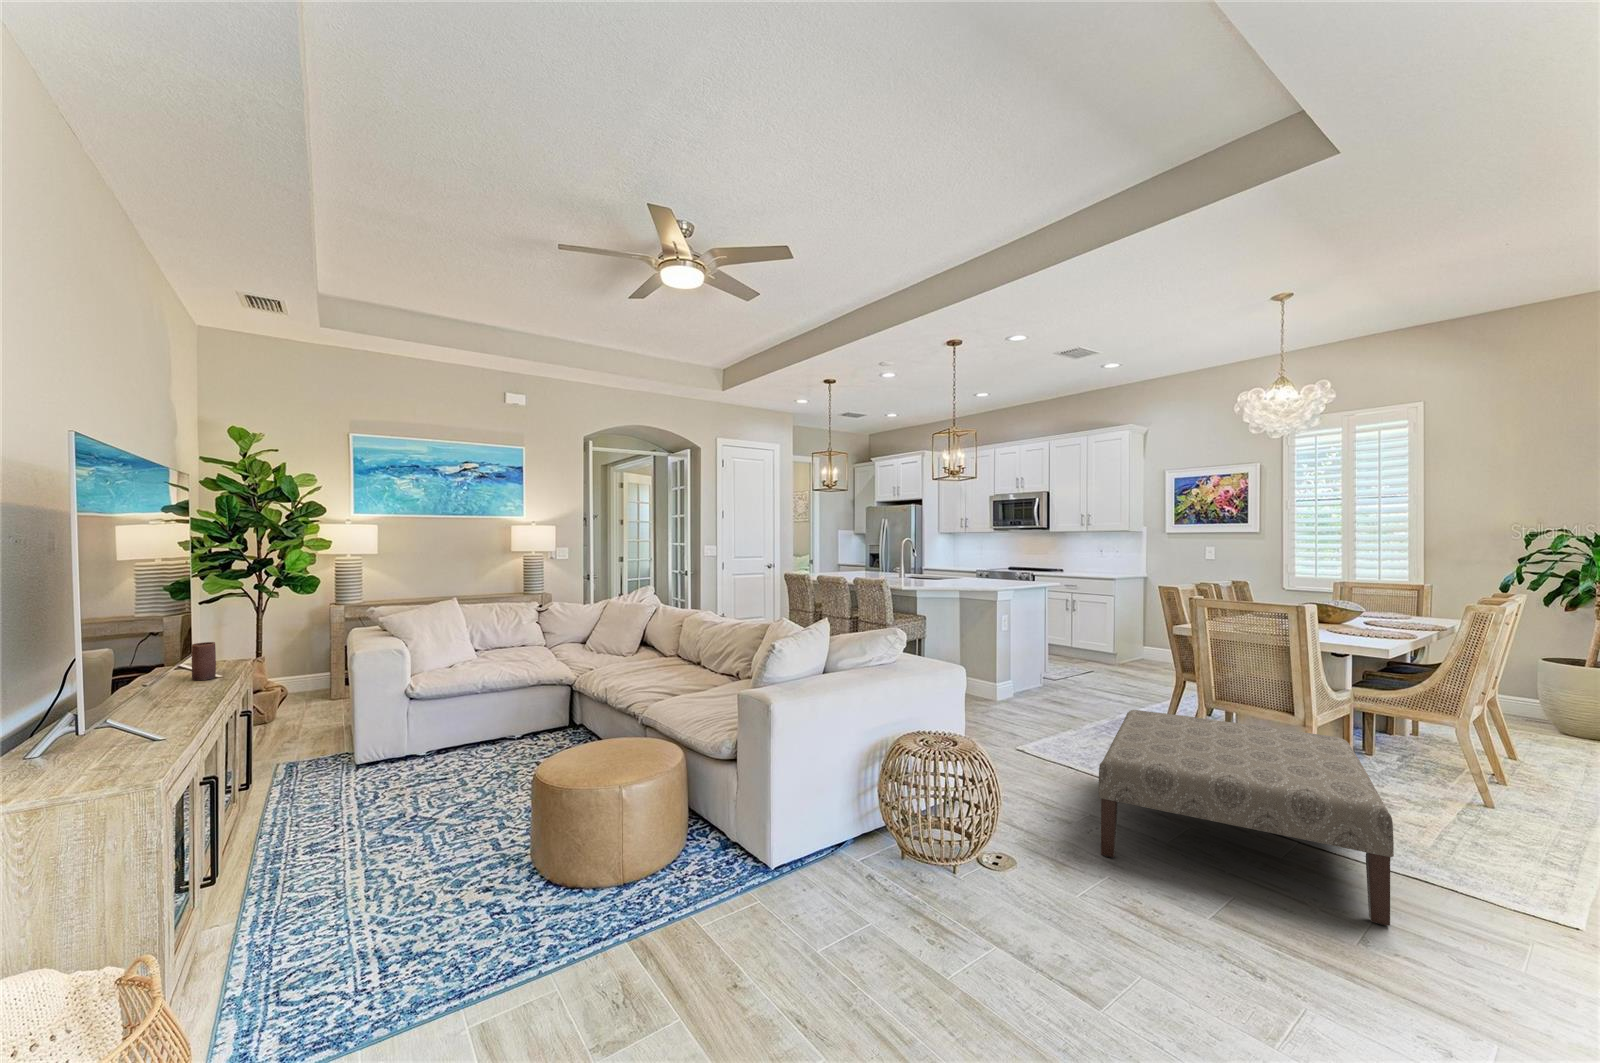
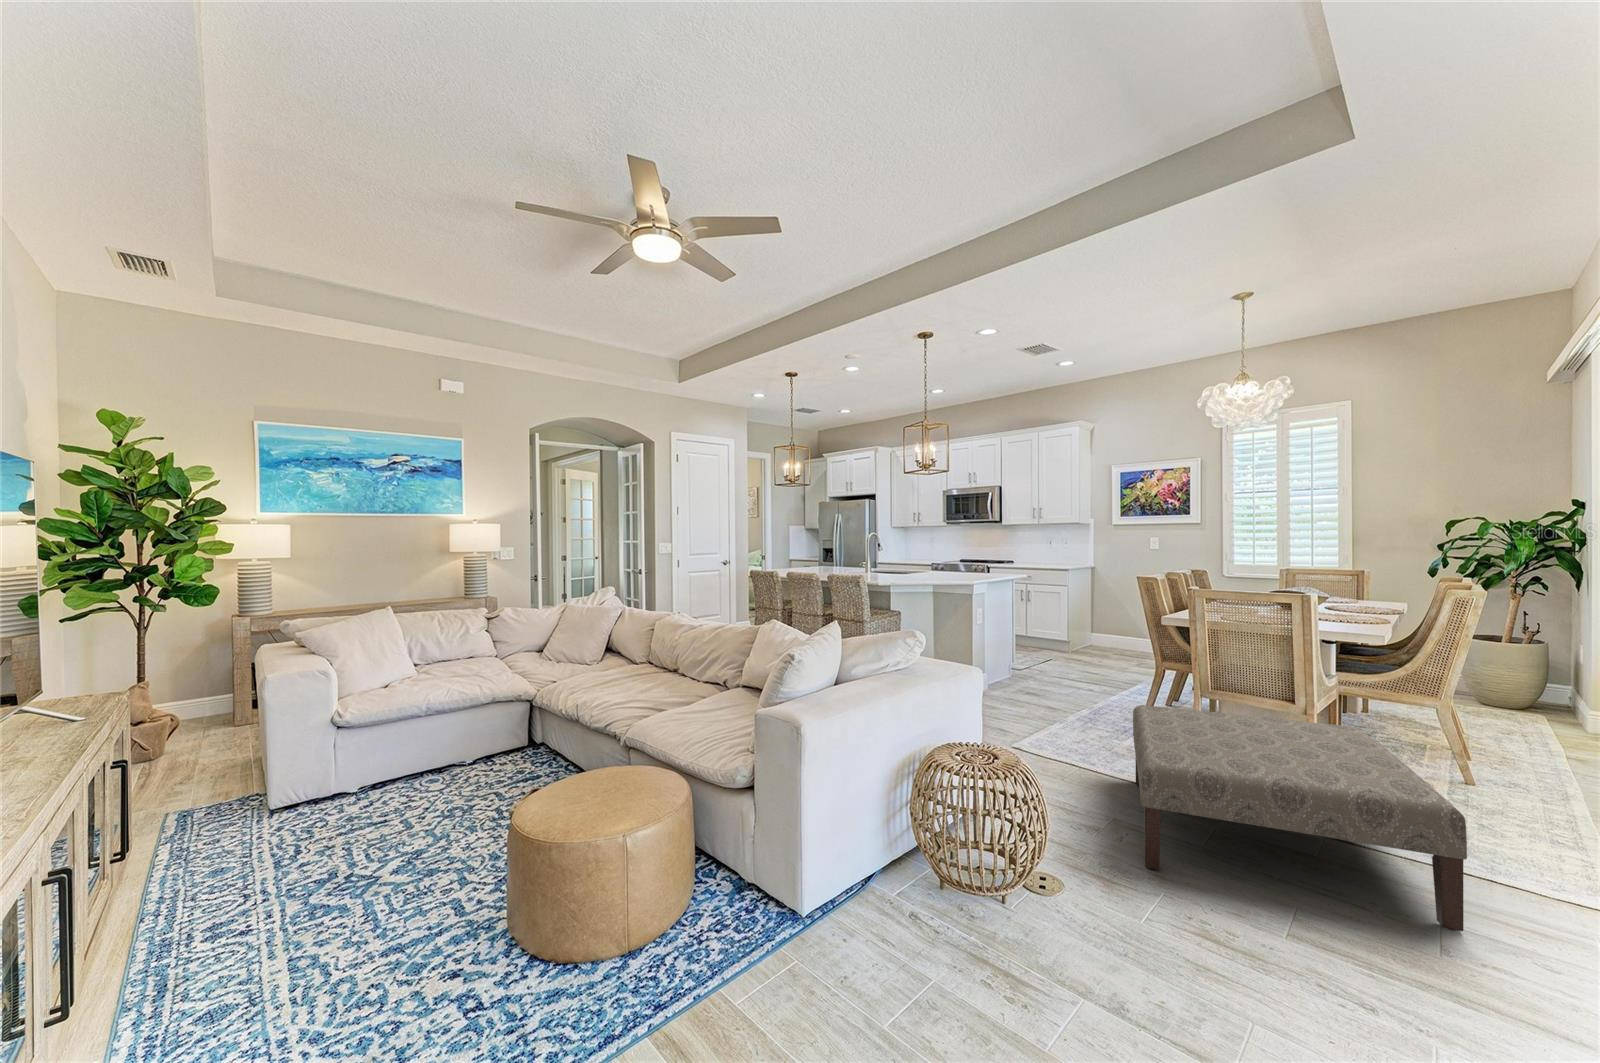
candle: present [192,642,216,681] -> none [38,675,74,726]

